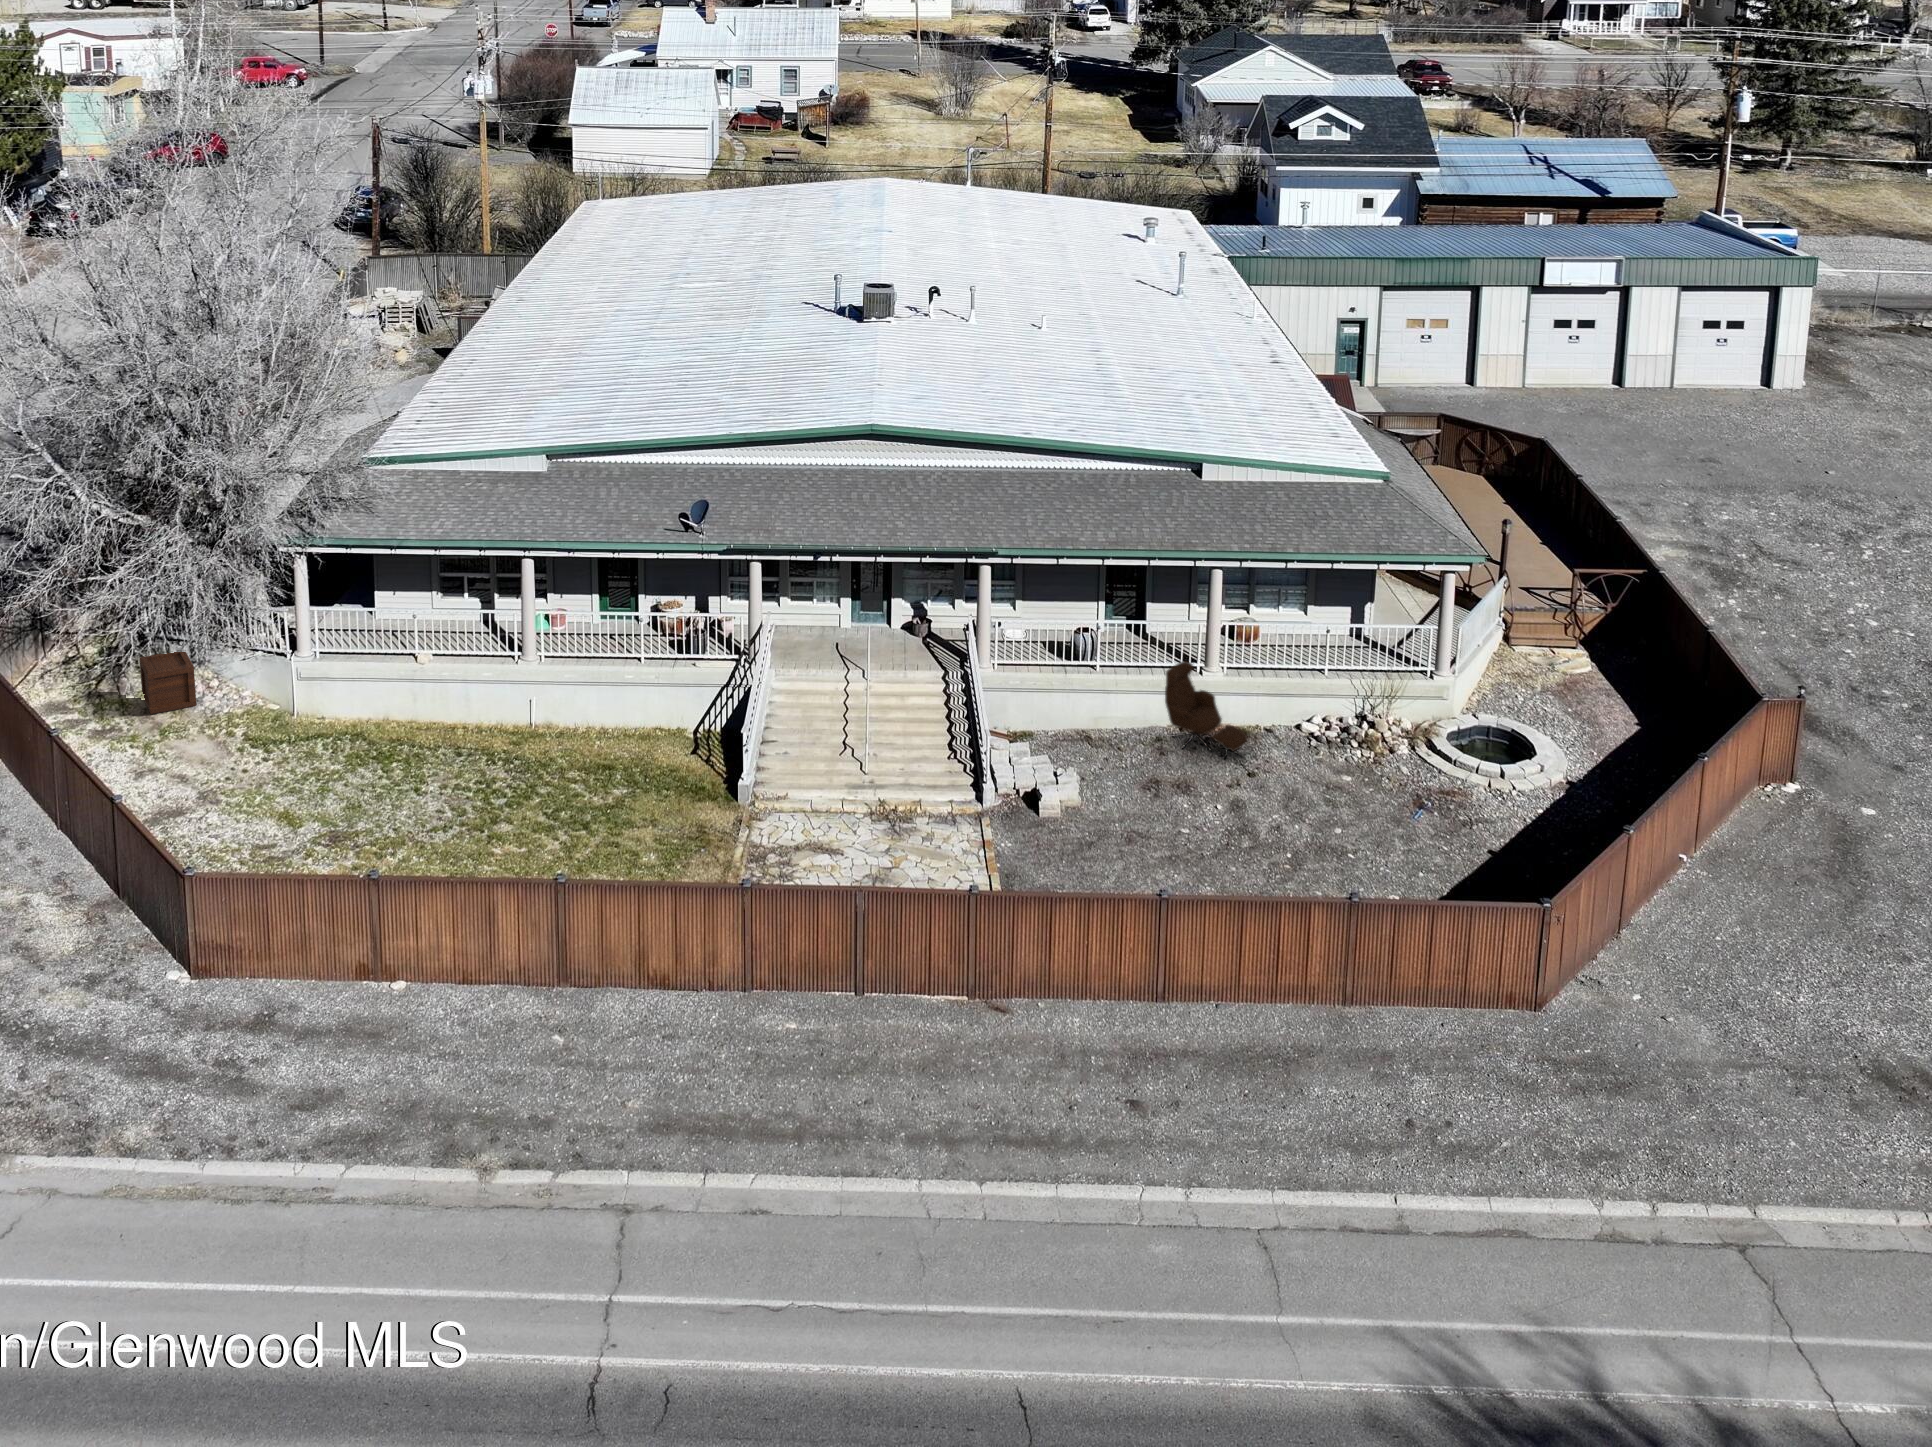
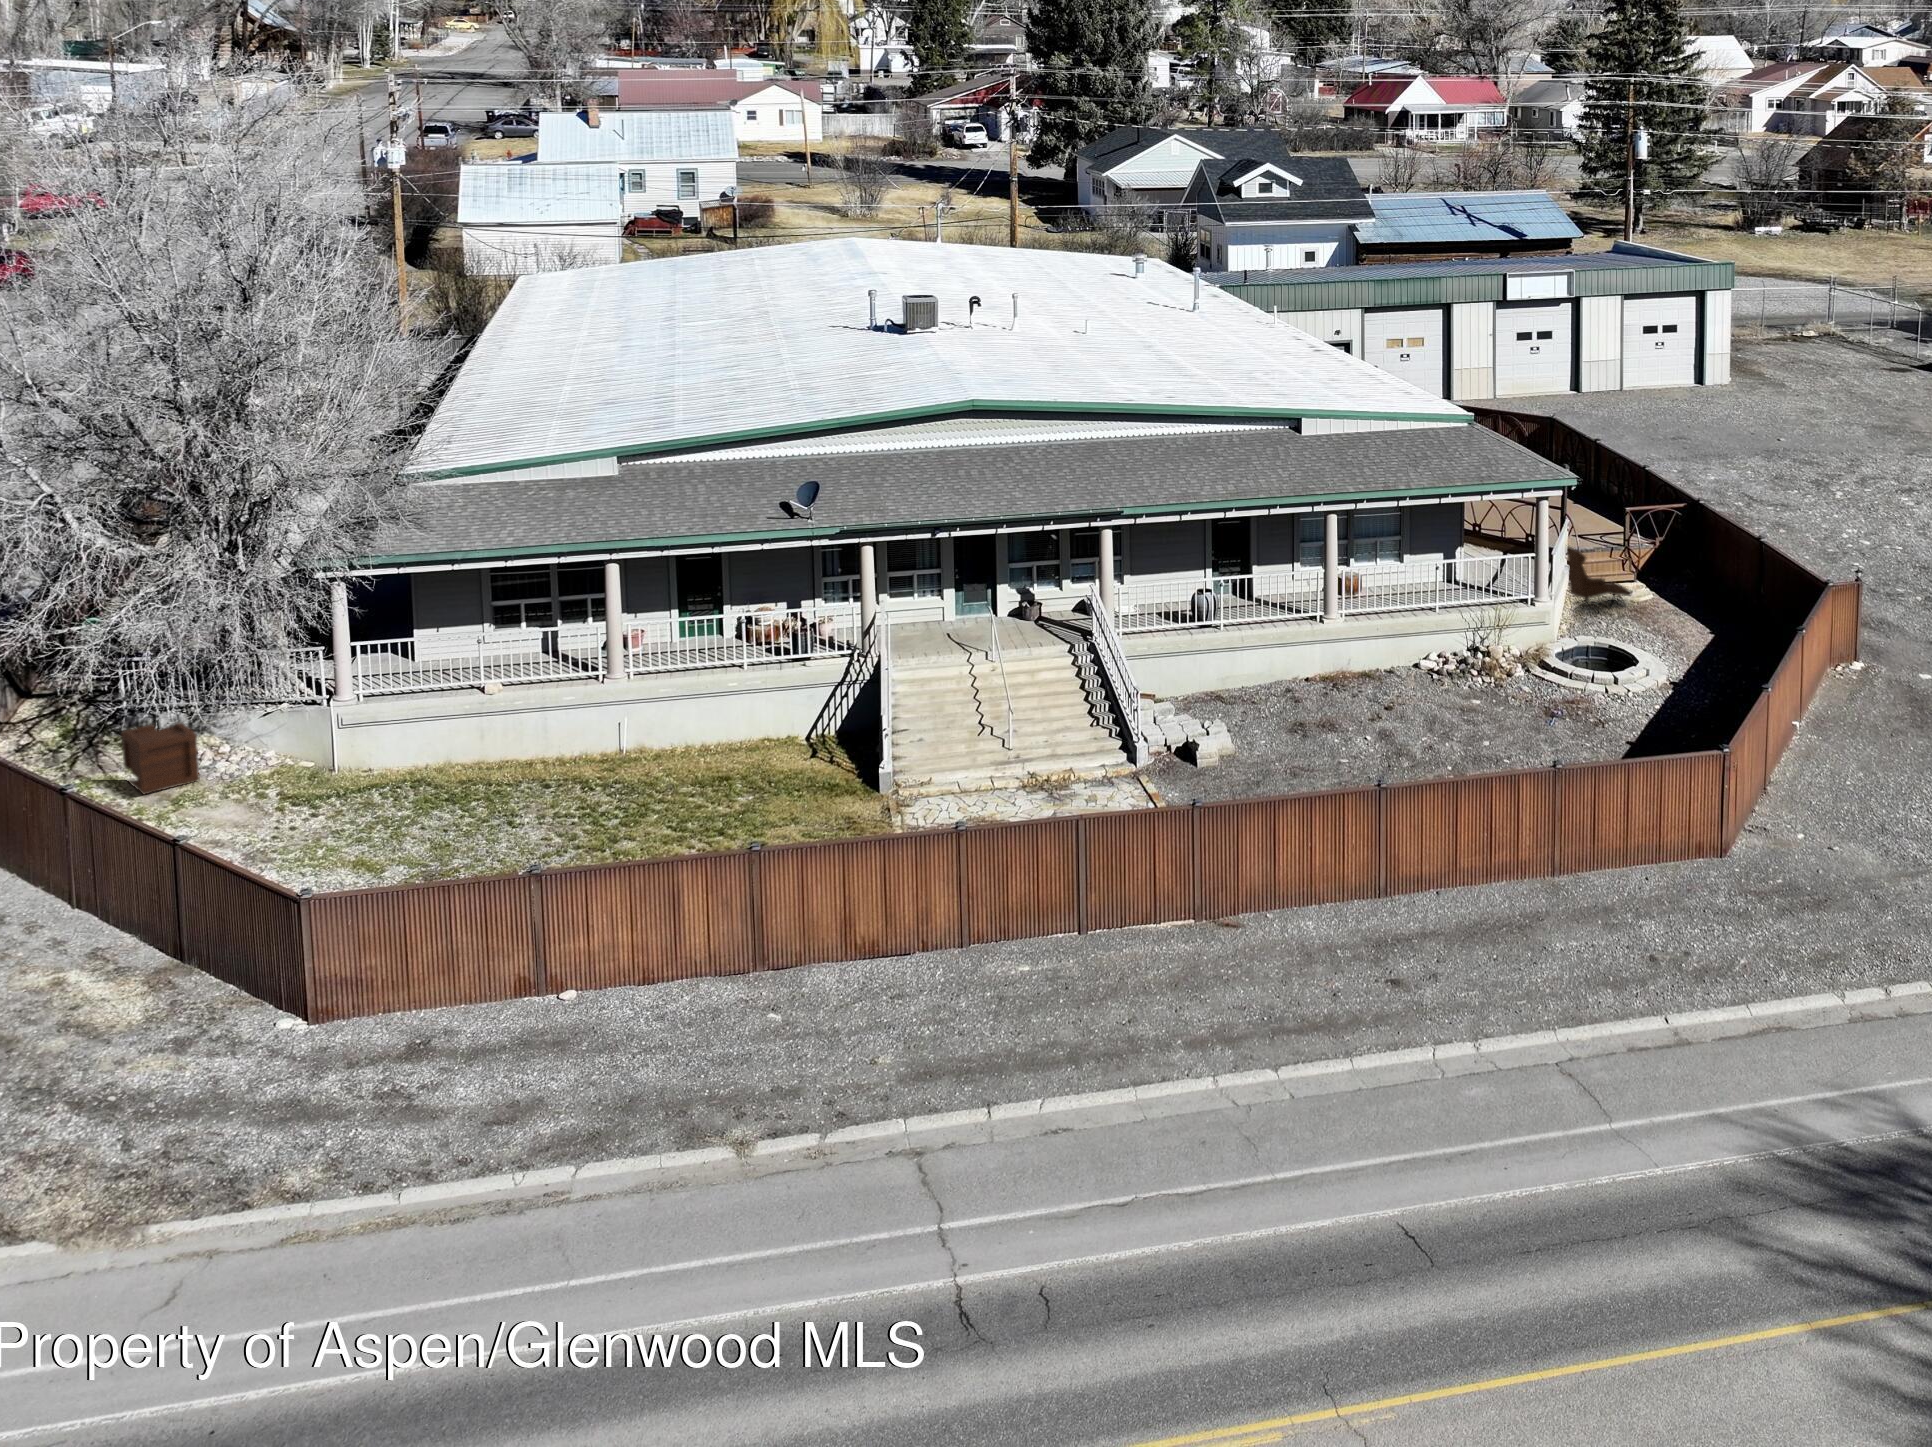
lounge chair: present [1165,661,1248,758] -> present [1567,547,1631,612]

